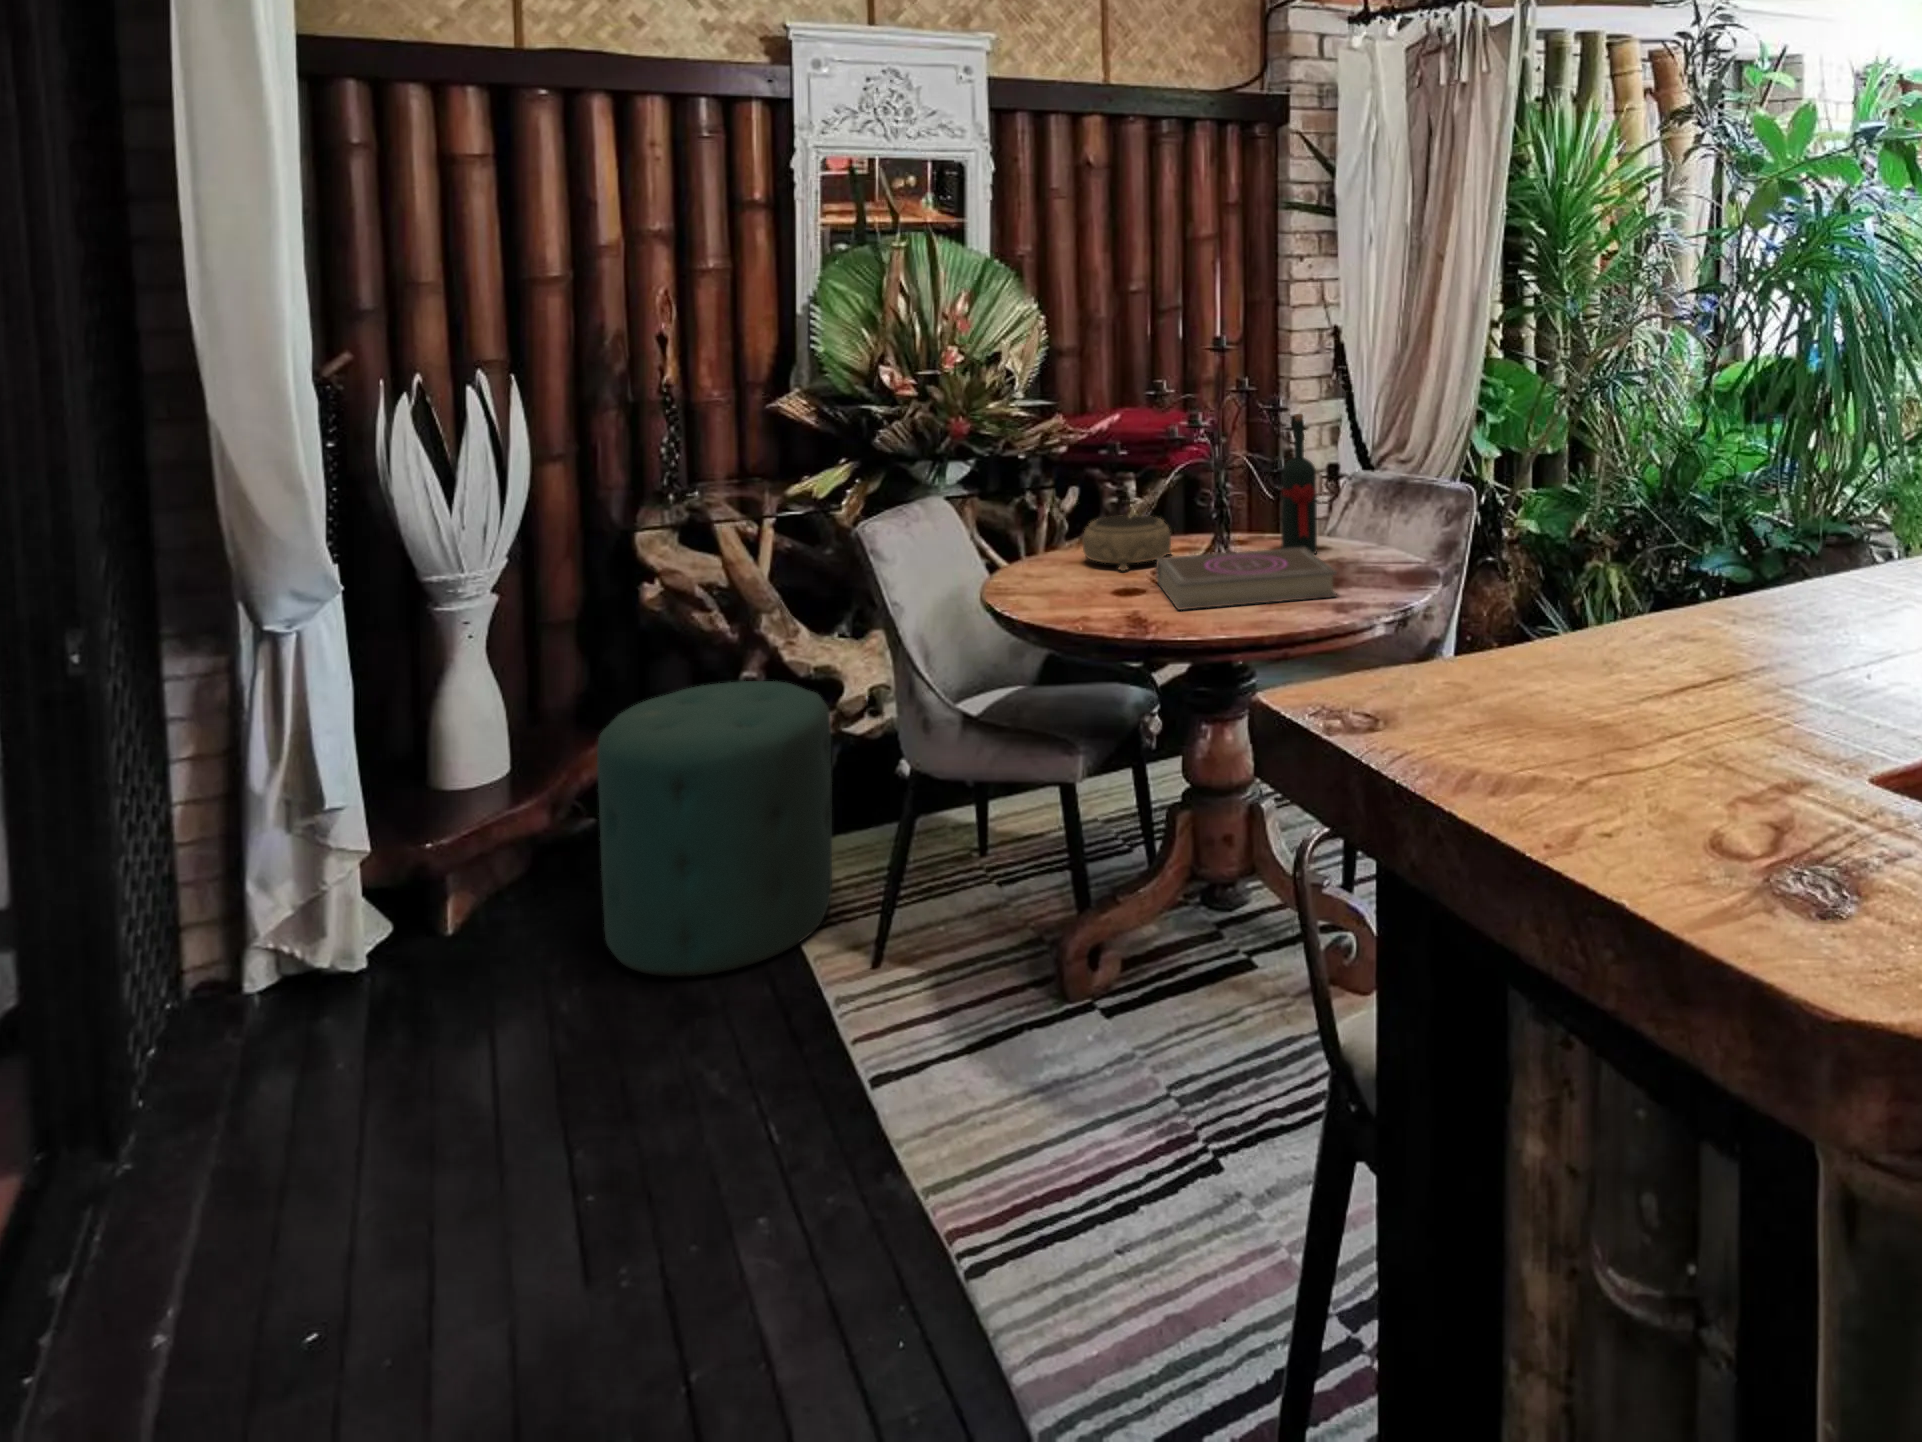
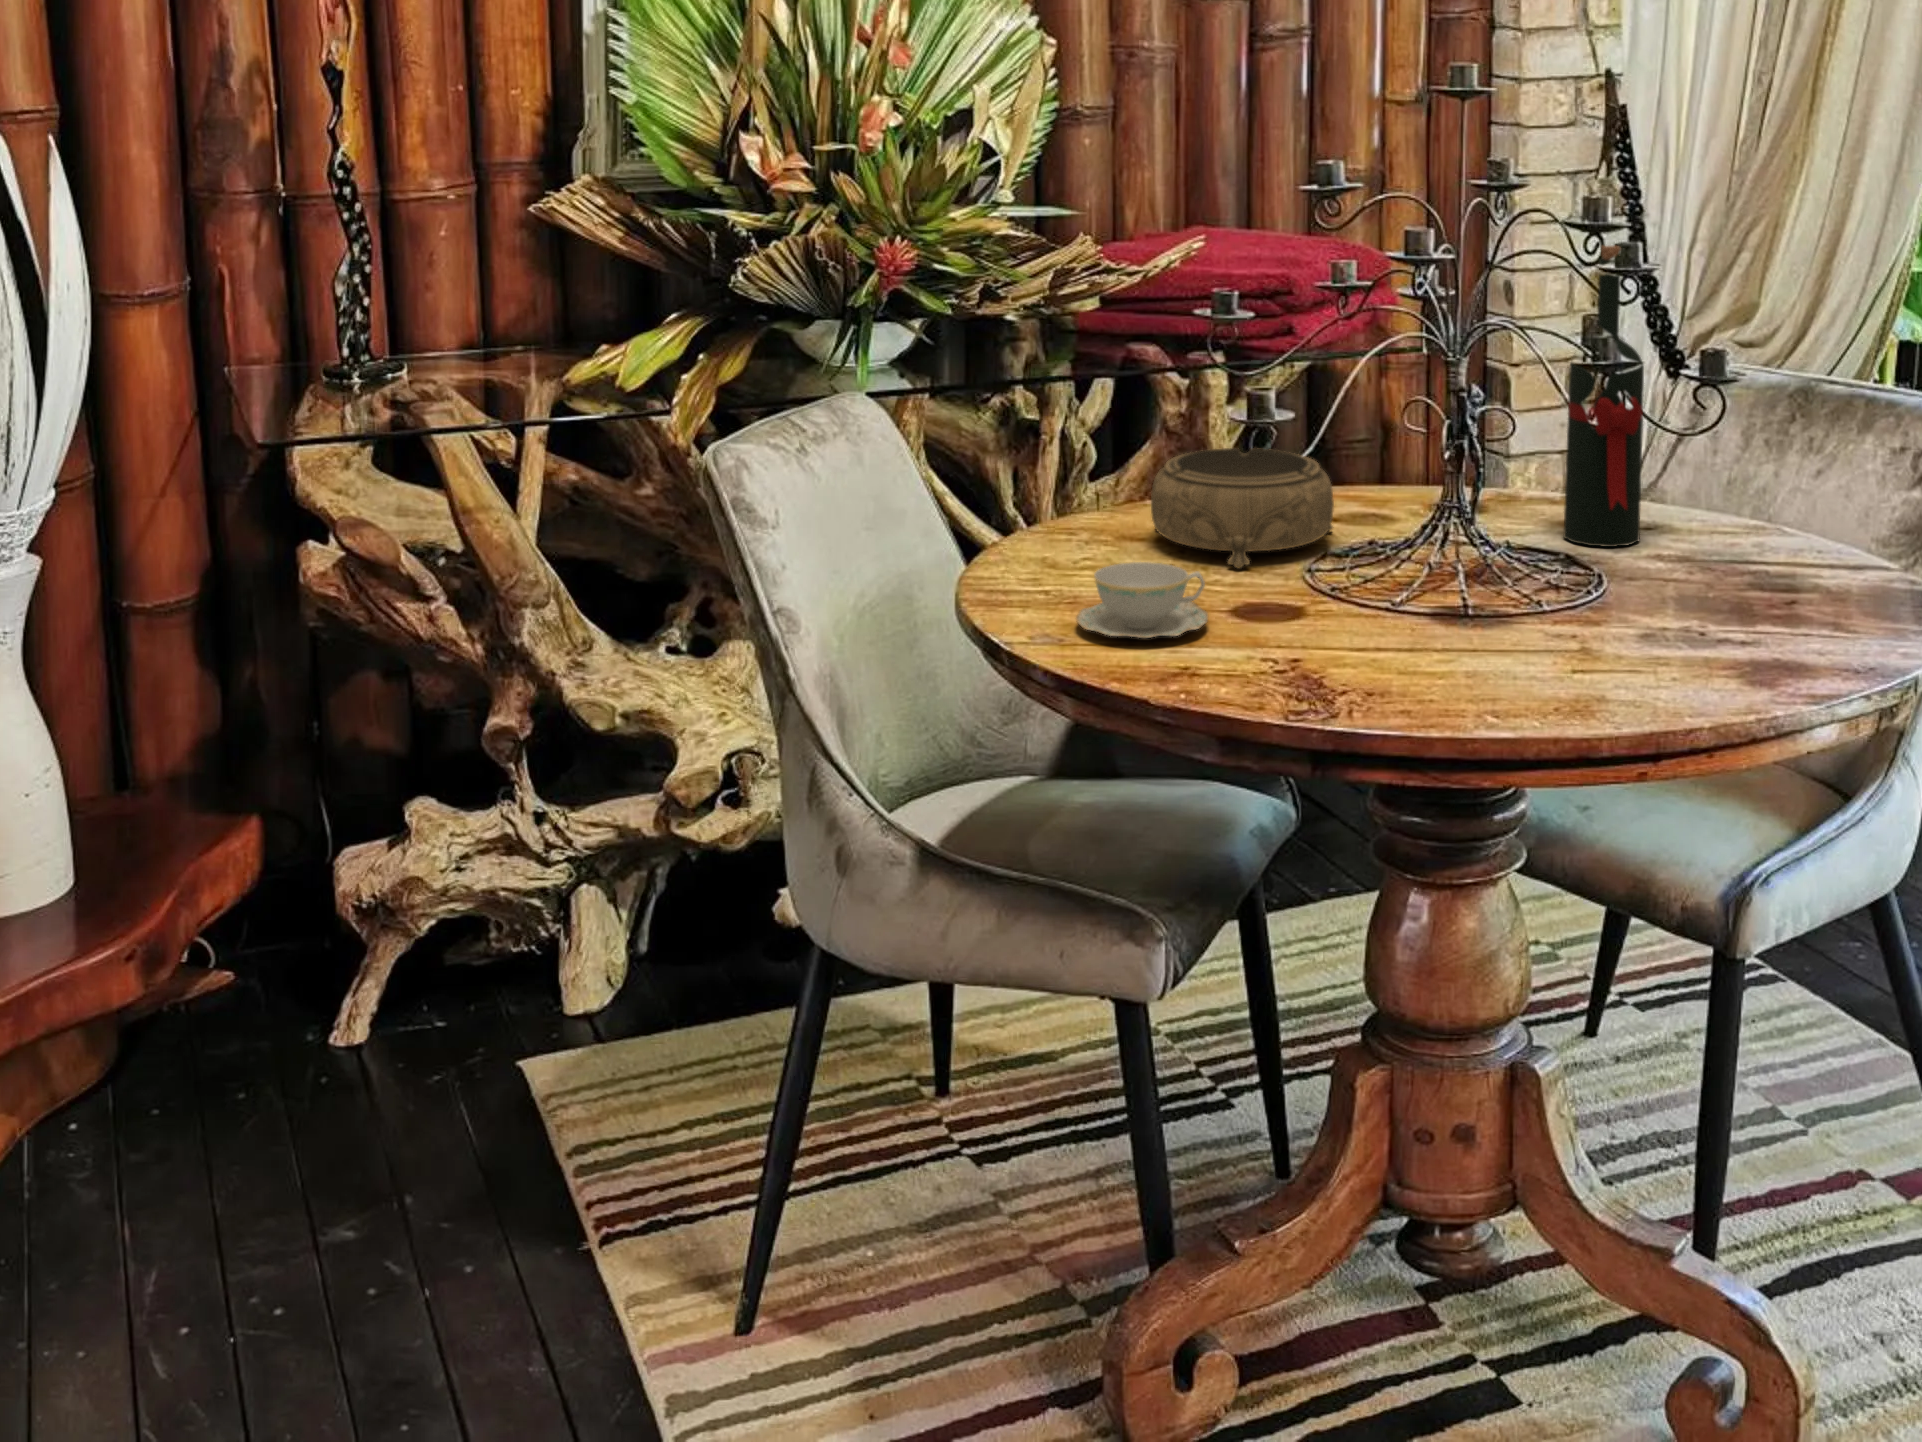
book: present [1156,547,1337,610] -> none [1316,534,1727,671]
teacup: none [1040,567,1103,601] -> present [1076,562,1208,638]
ottoman: present [597,681,832,977] -> none [212,745,659,1323]

